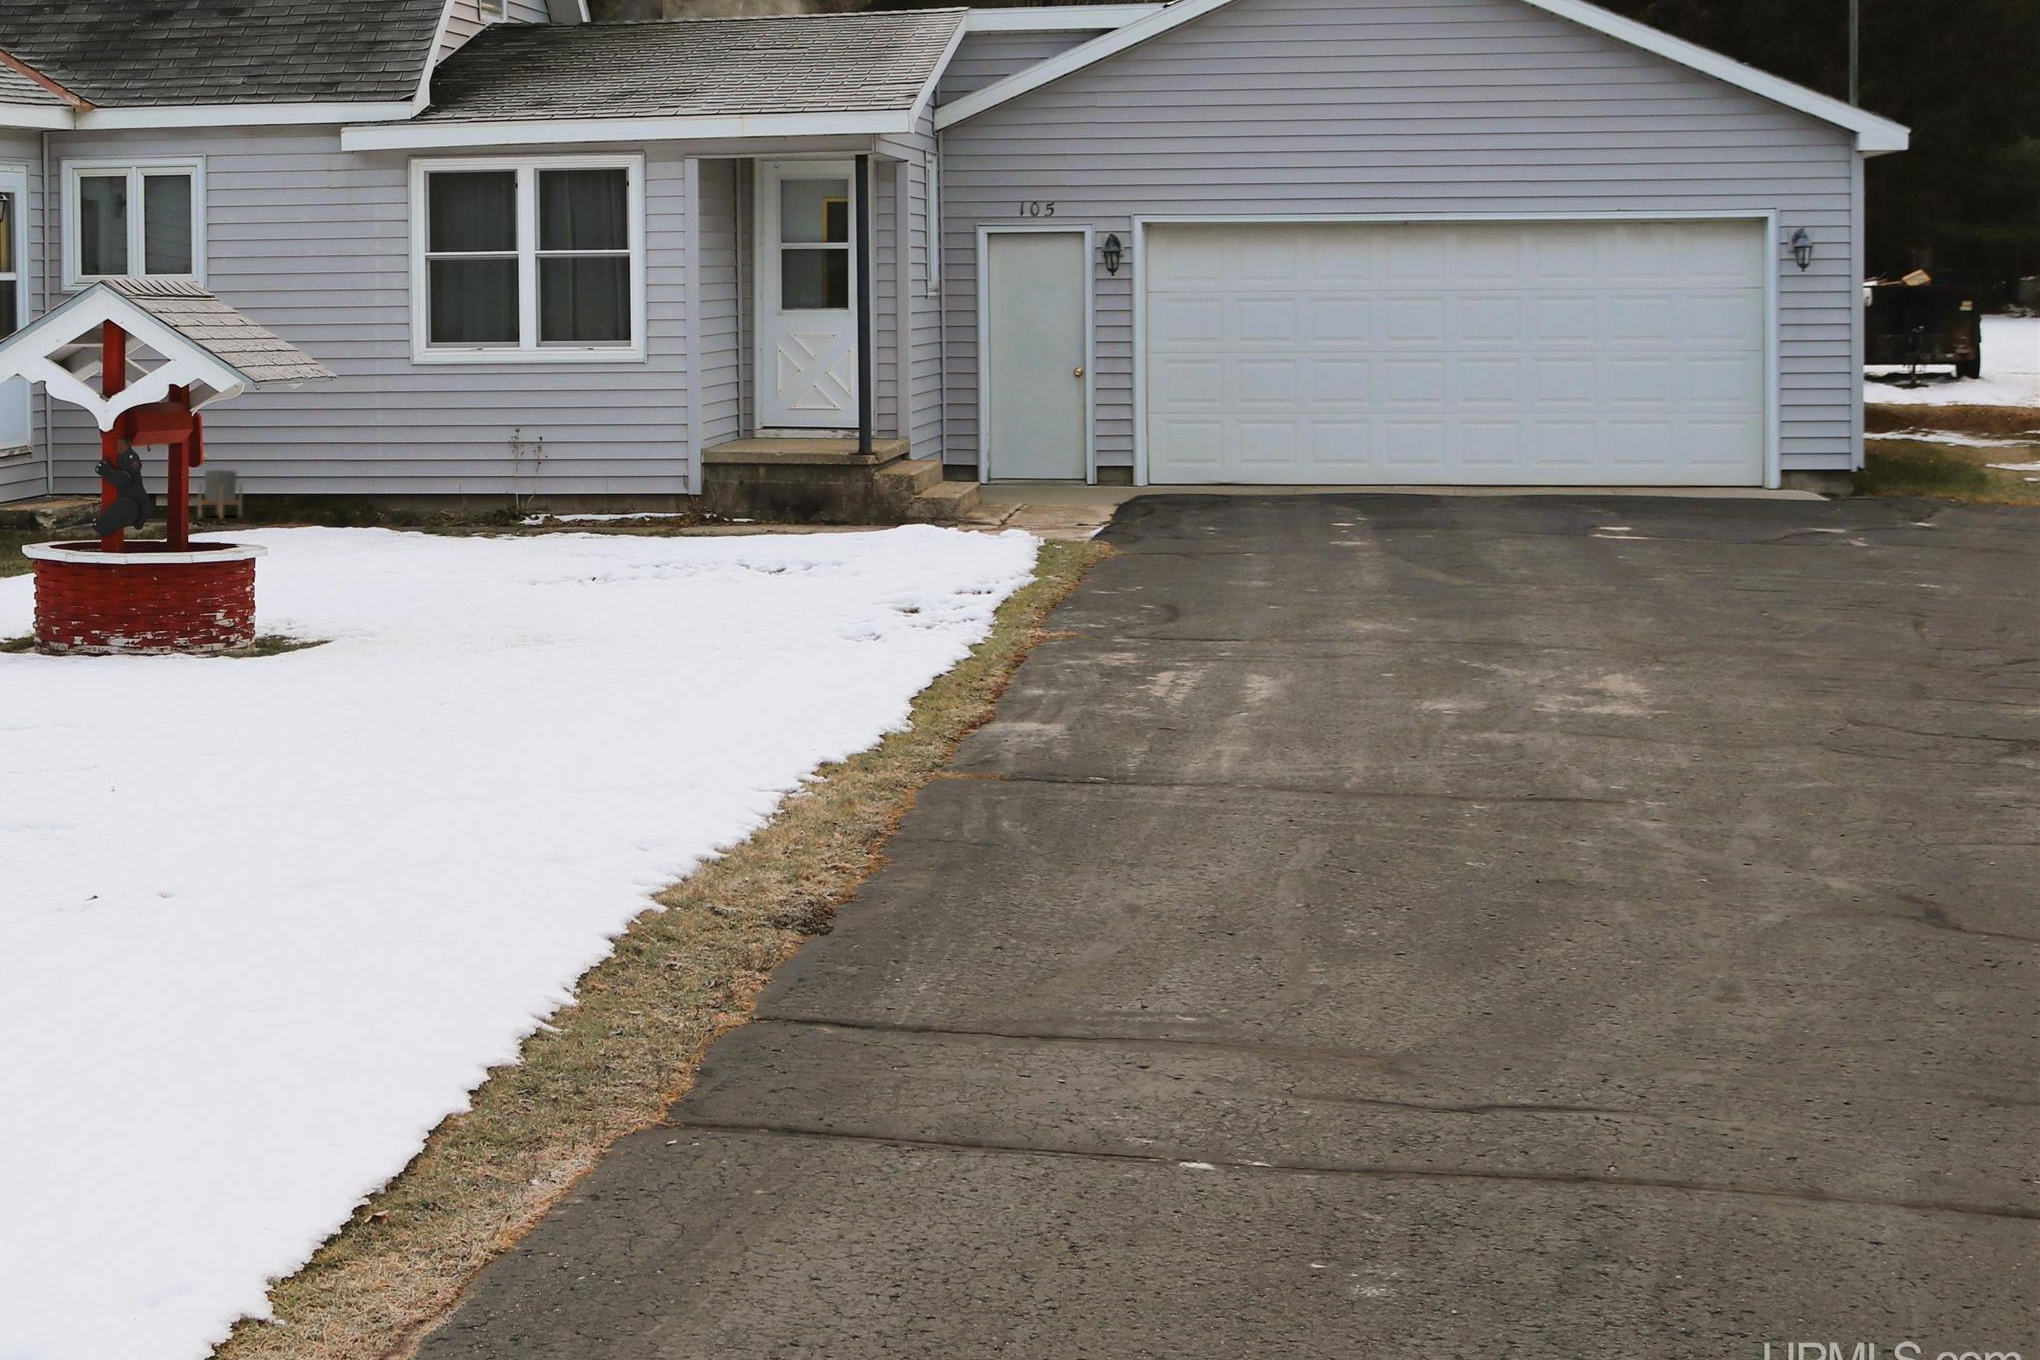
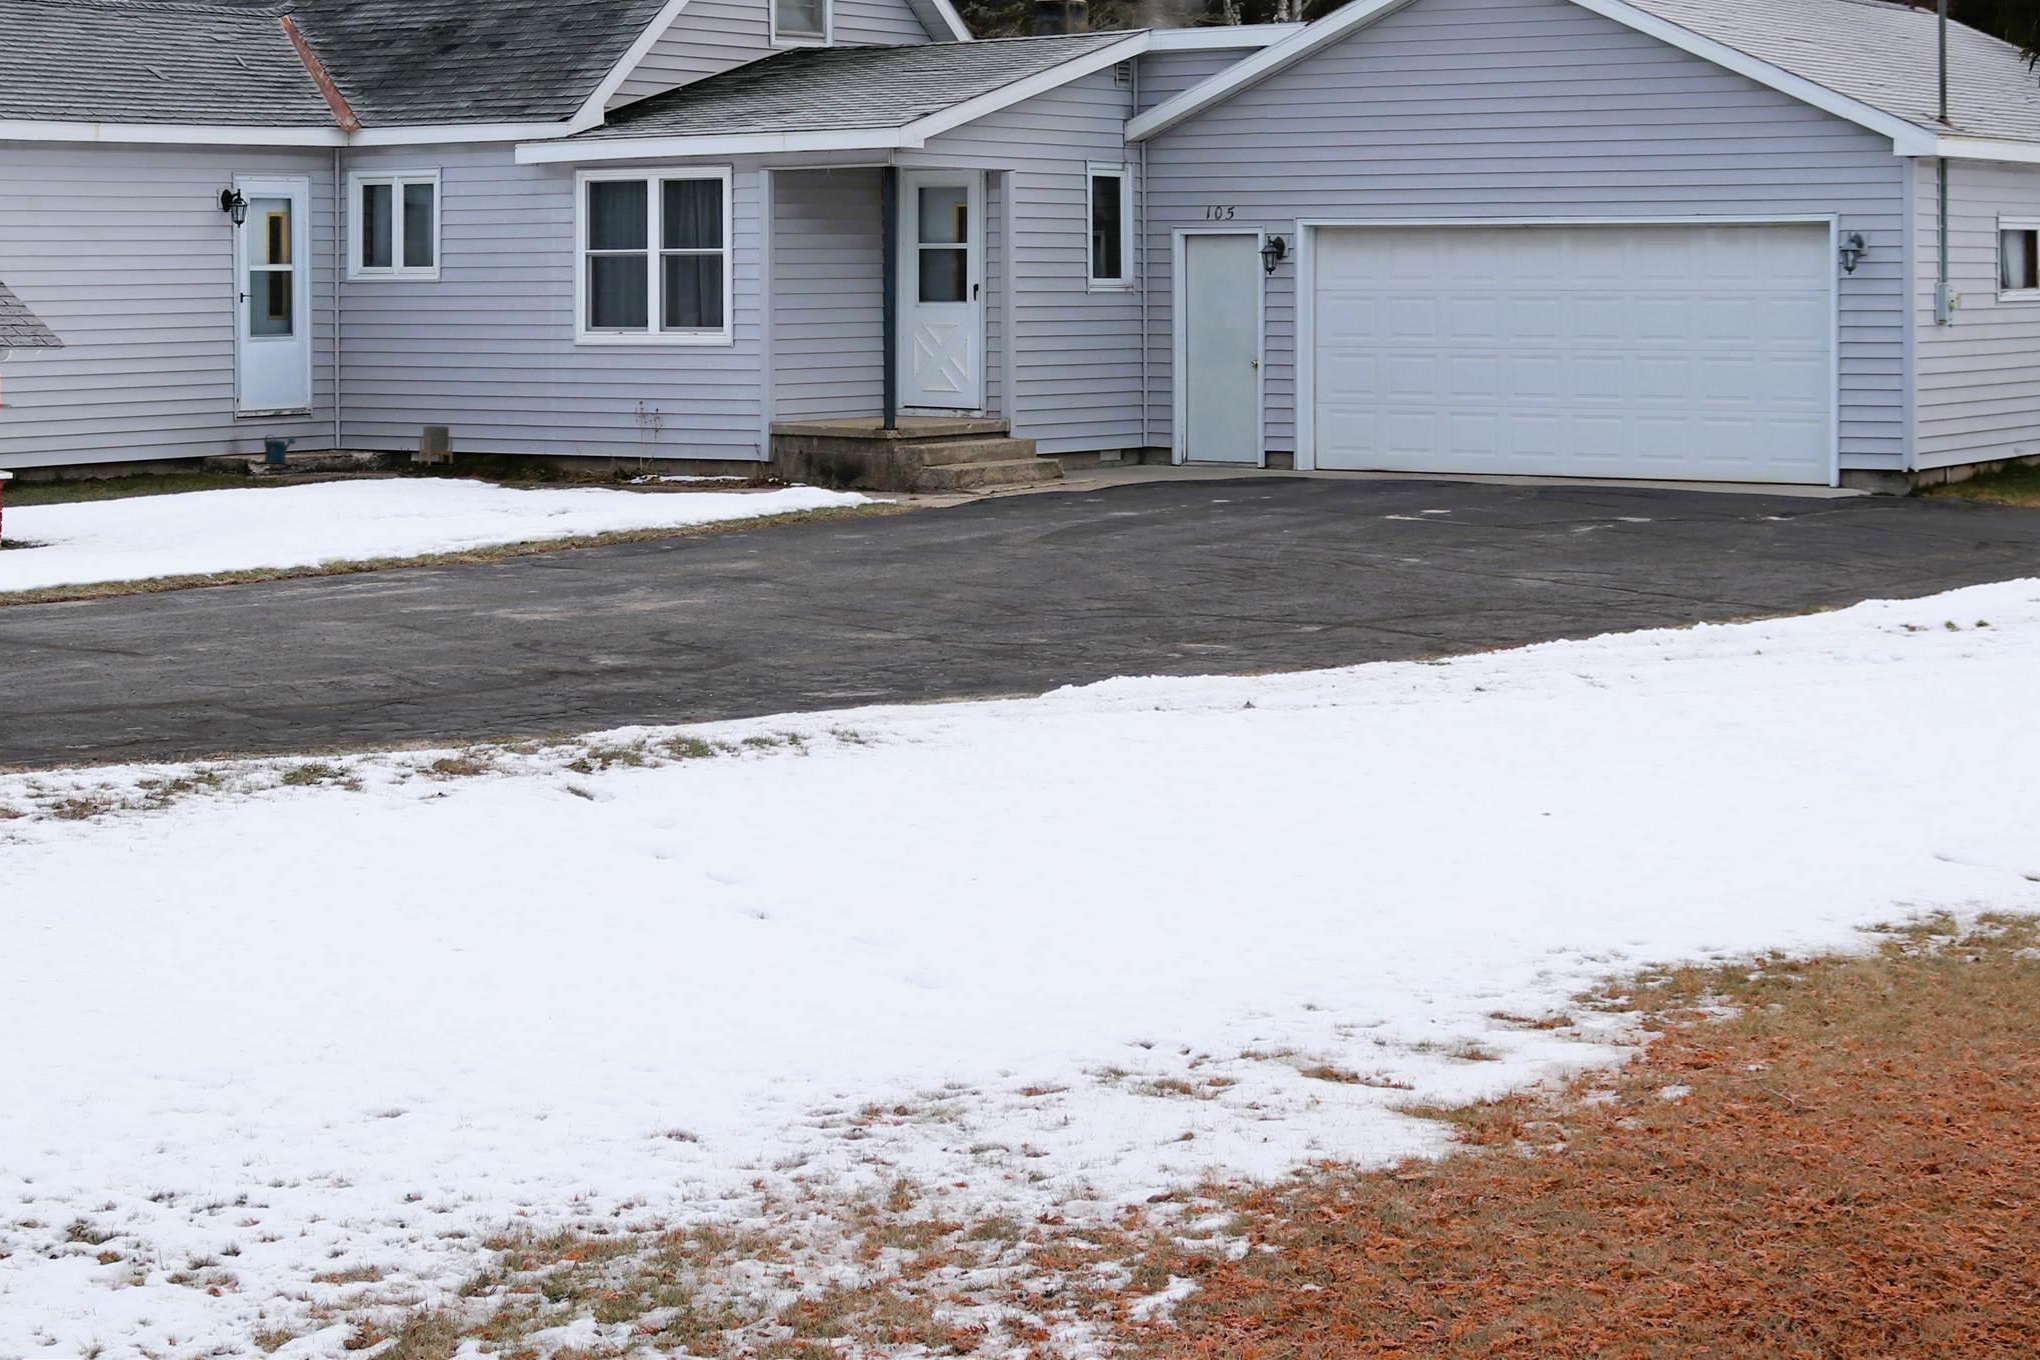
watering can: none [12,486,66,523] -> present [264,435,296,464]

